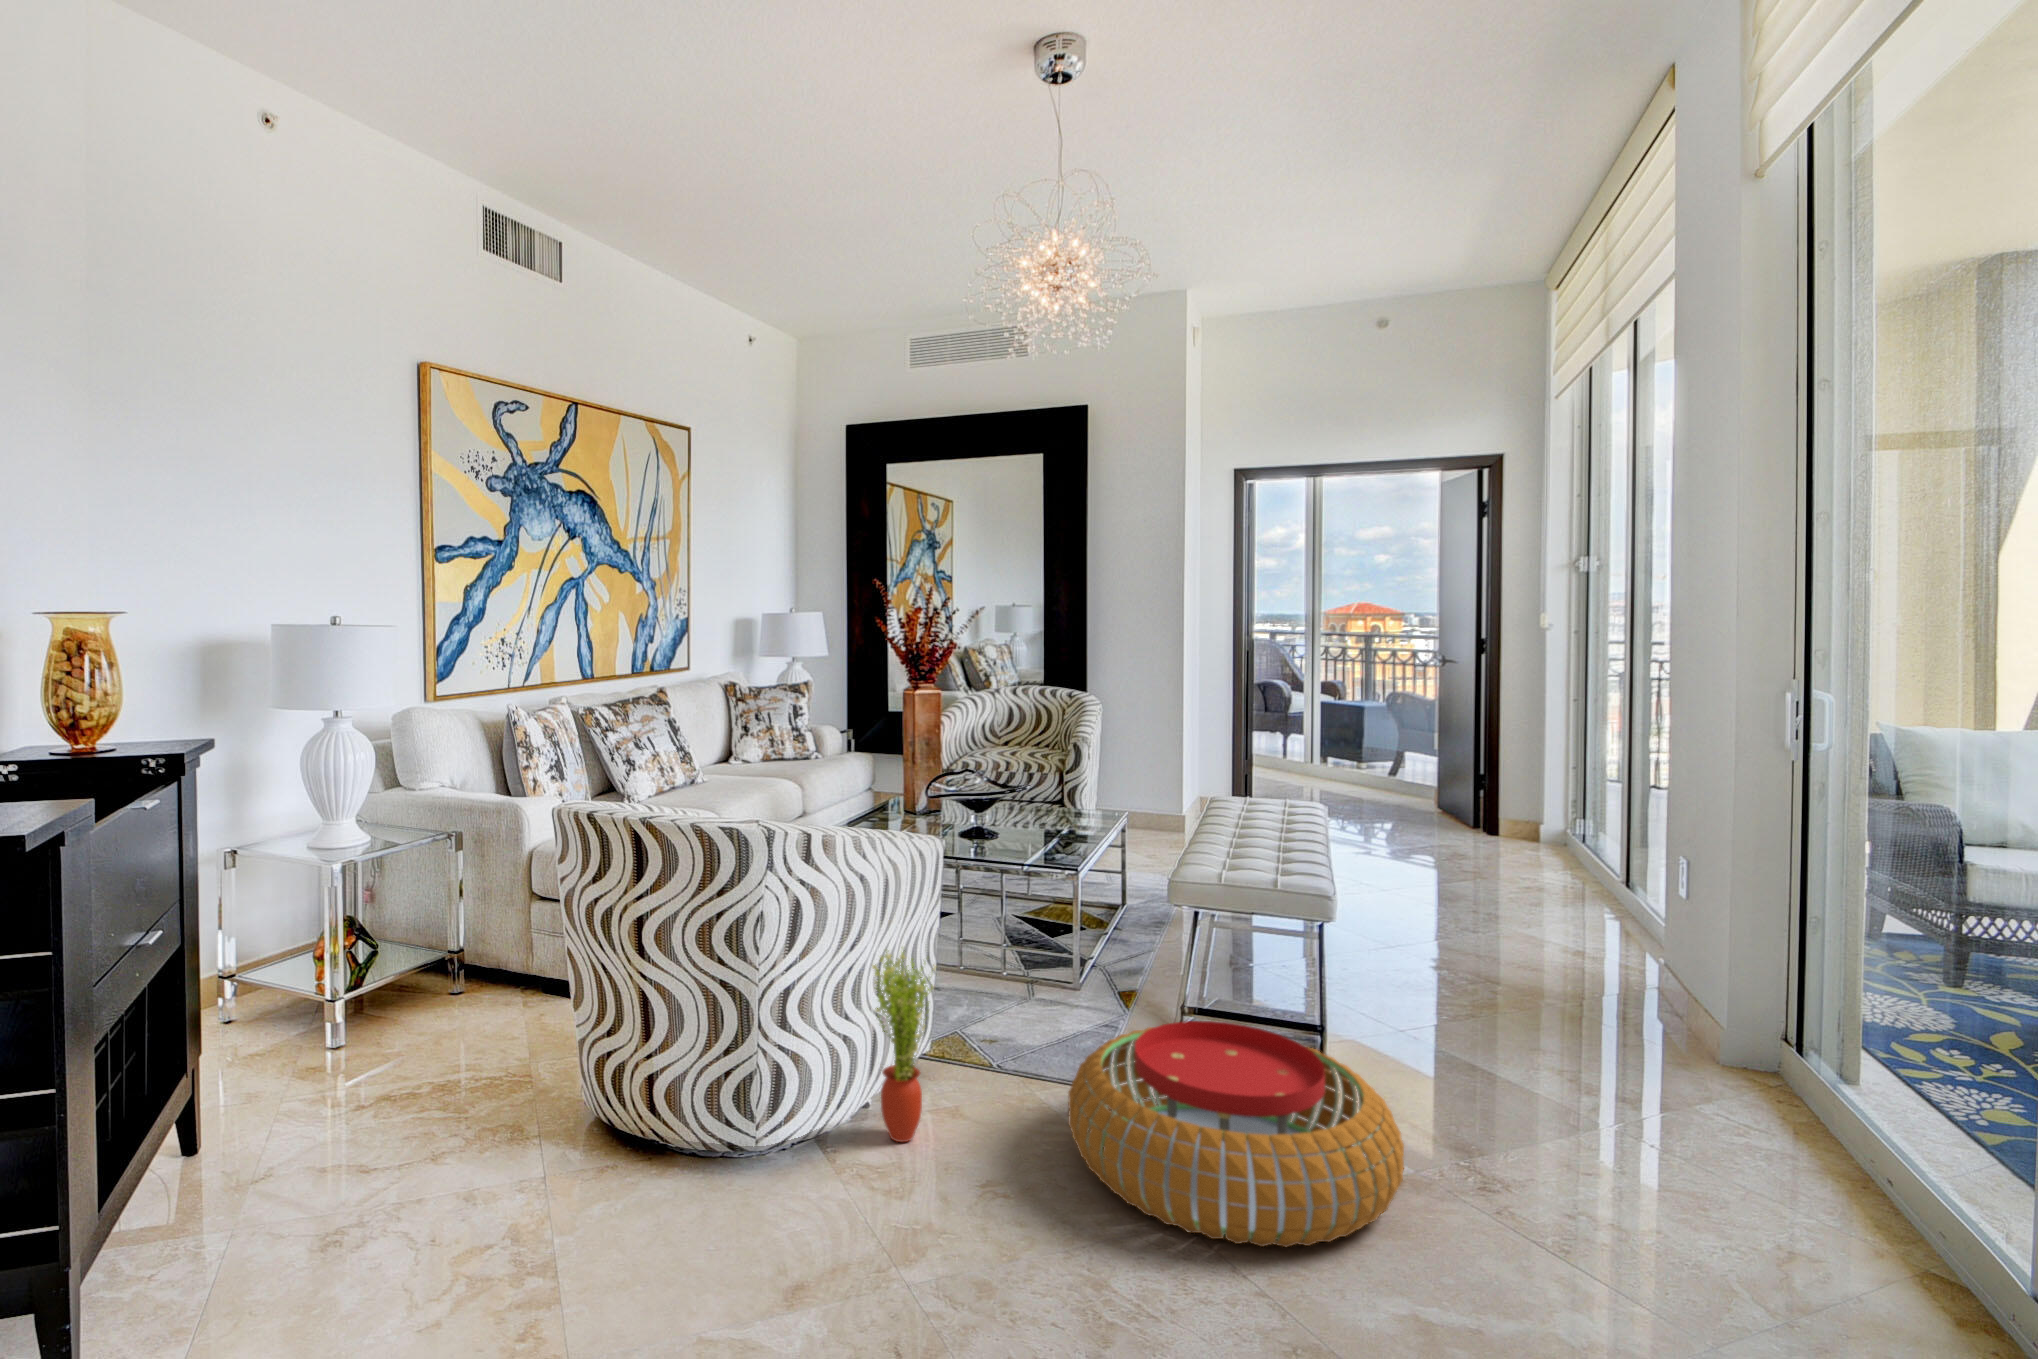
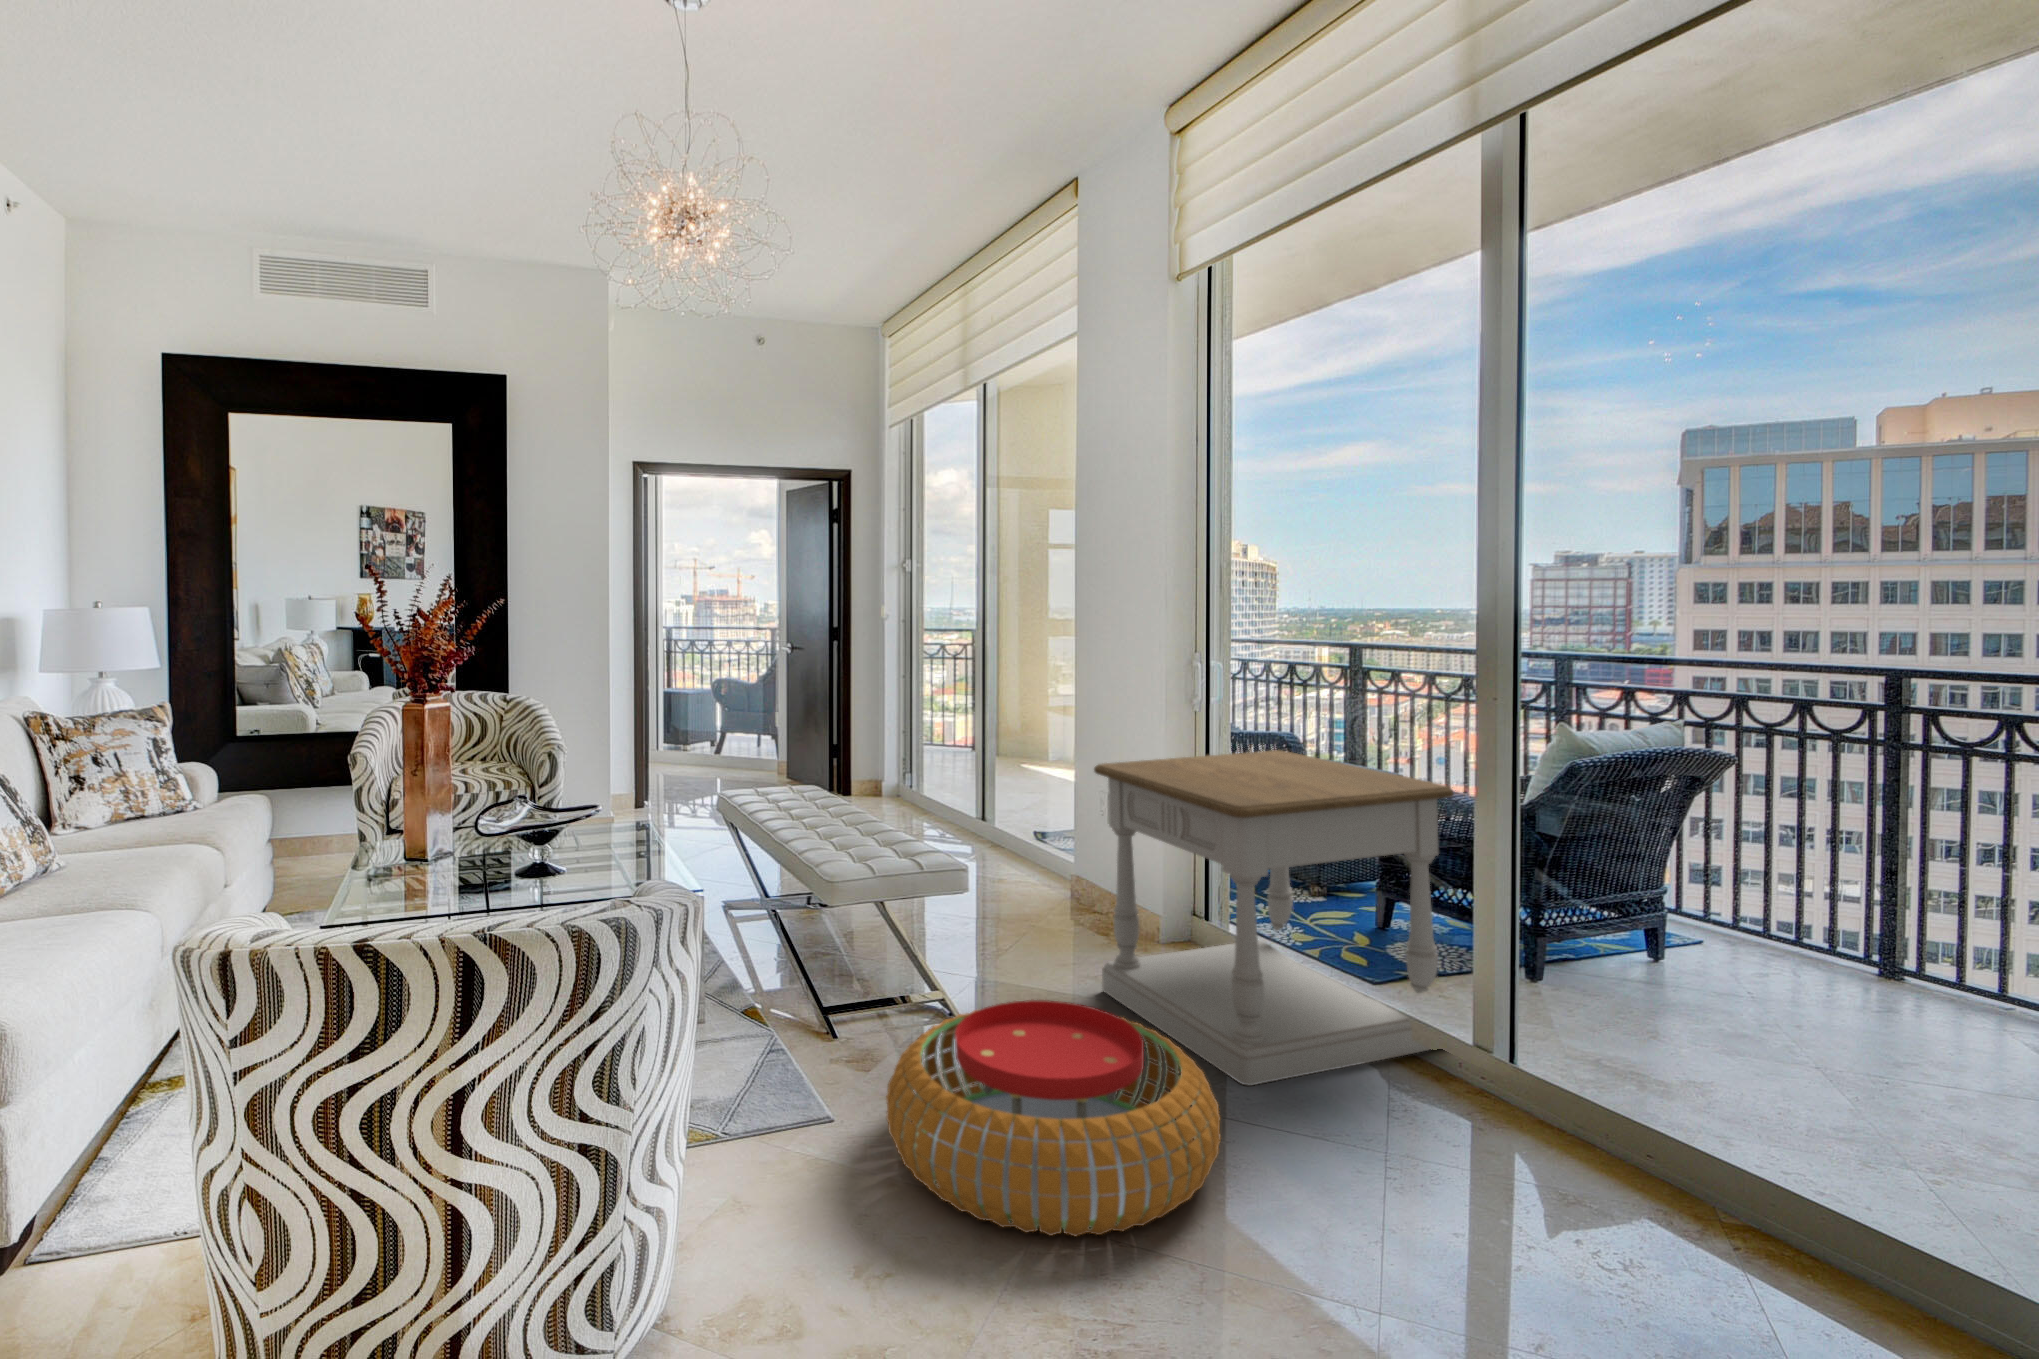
side table: none [1479,821,1949,1284] -> present [1094,750,1454,1086]
potted plant: present [872,950,936,1142] -> none [701,1019,781,1281]

